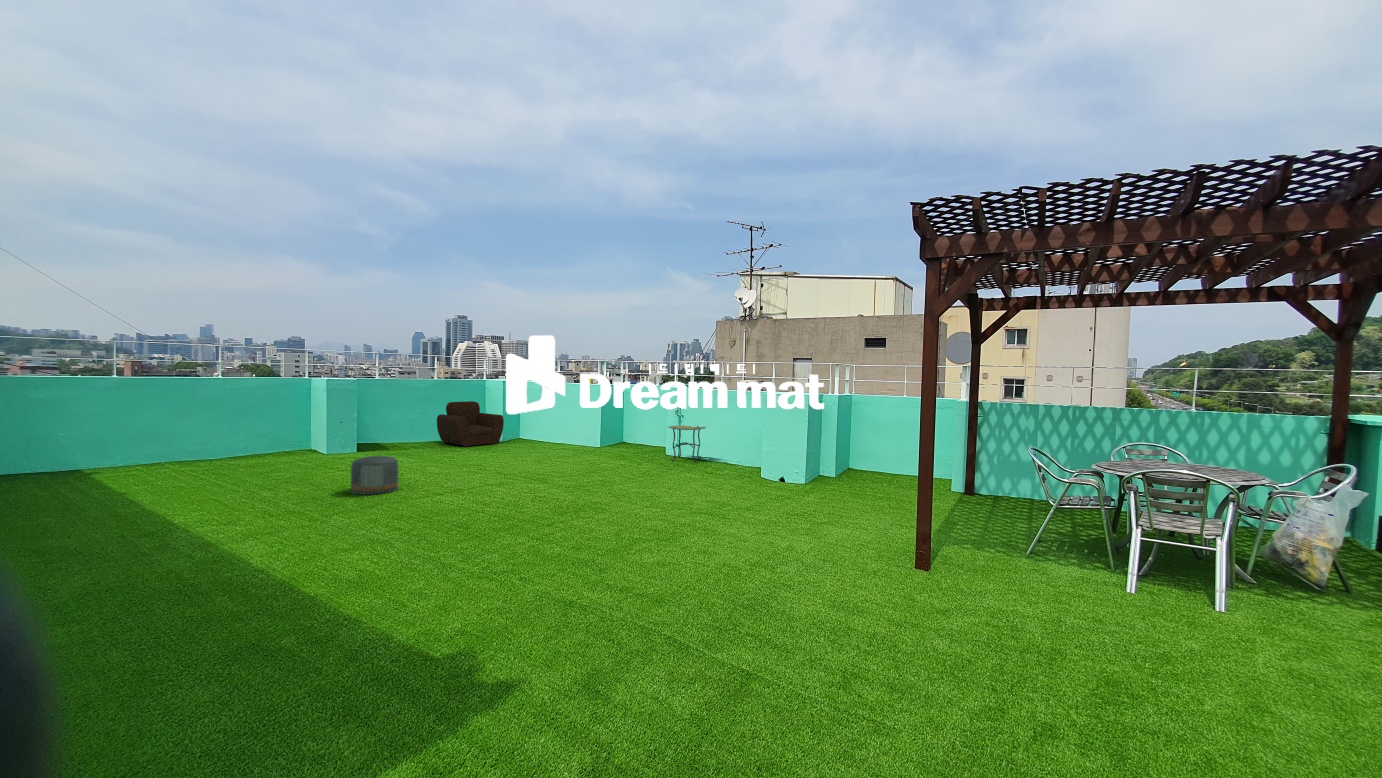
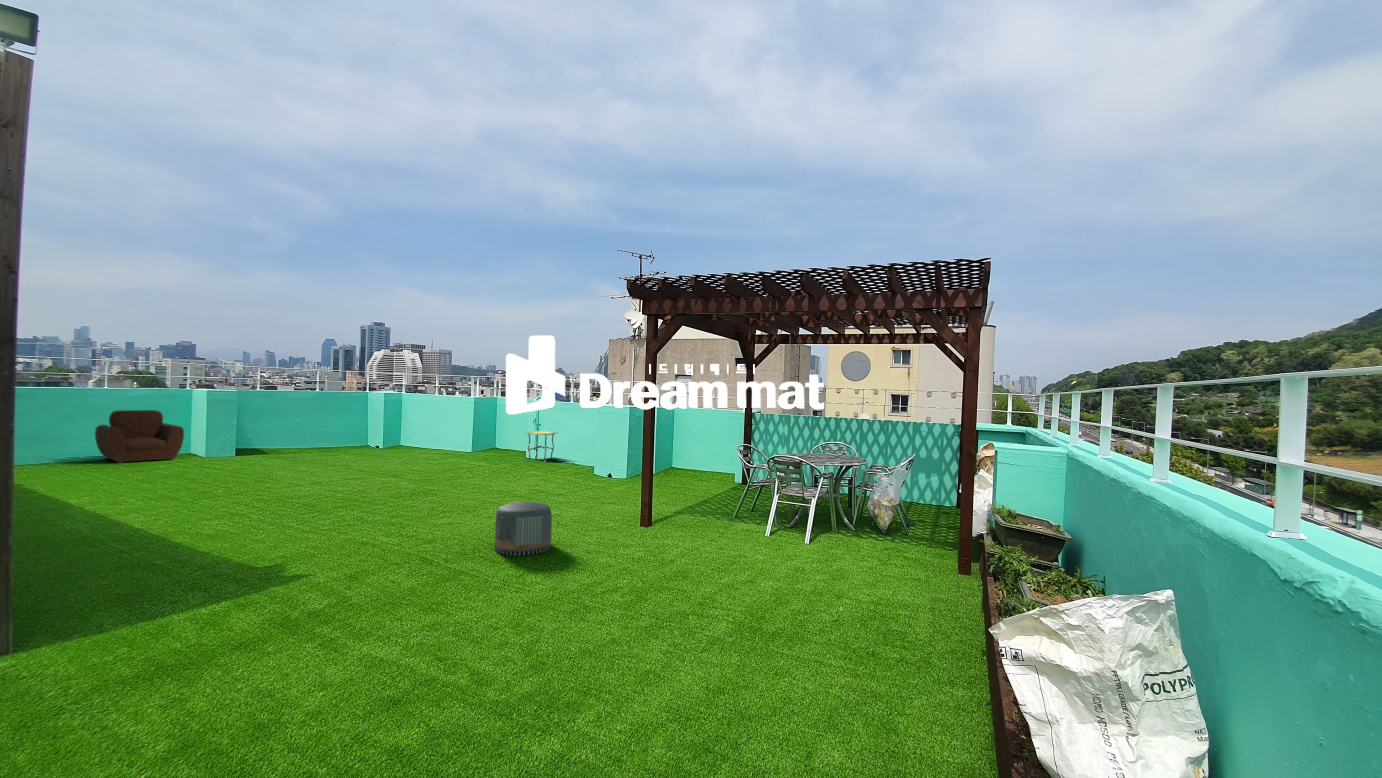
armchair: present [437,401,504,447] -> present [95,410,184,463]
pouf: present [351,456,398,495] -> present [495,502,552,555]

